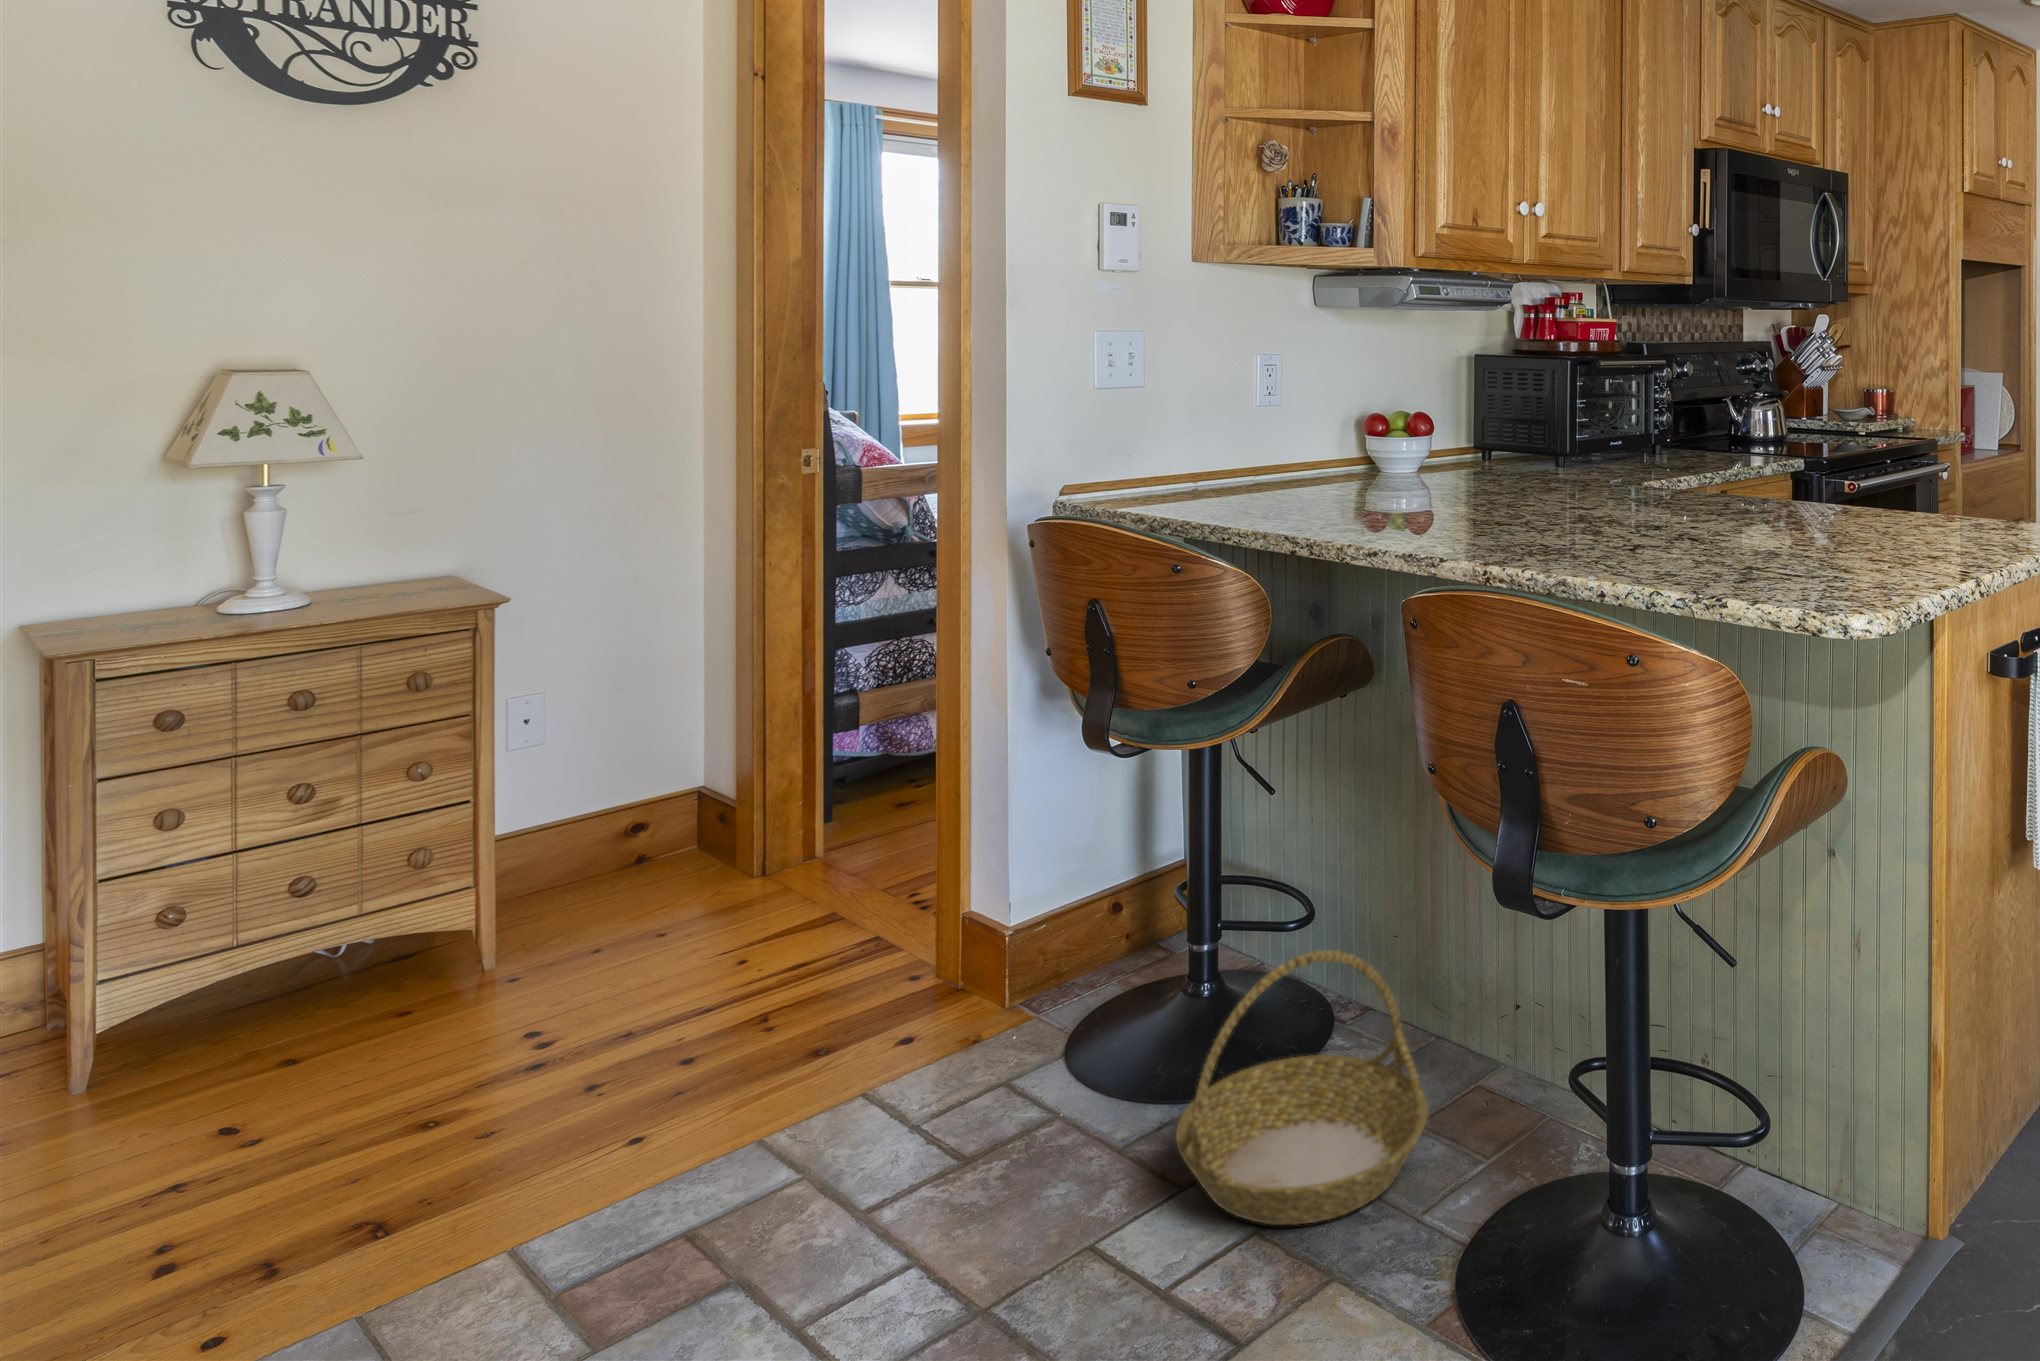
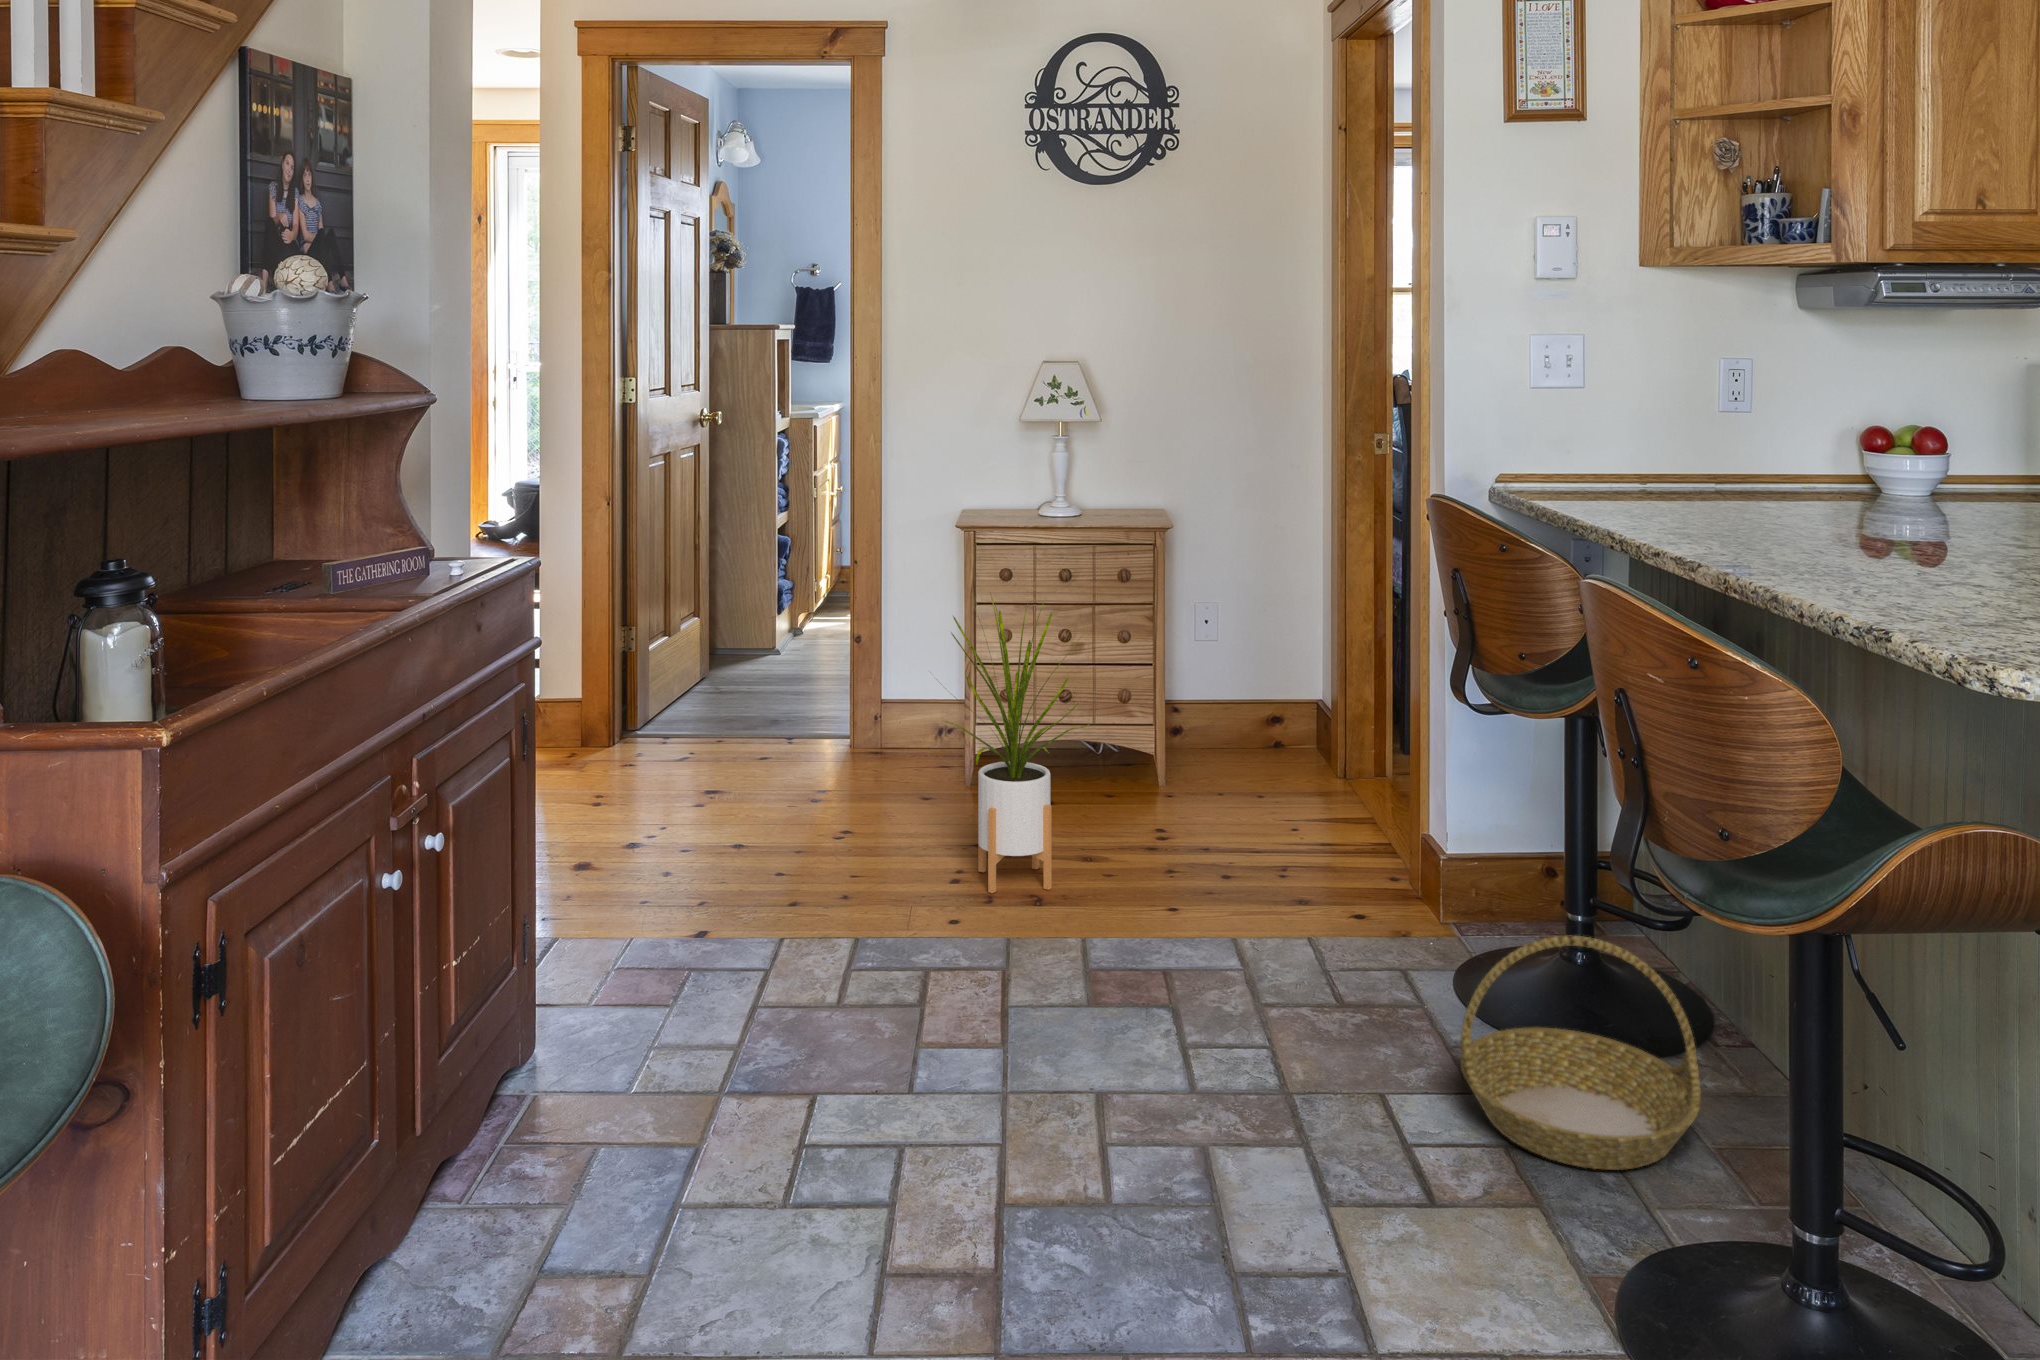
house plant: none [118,723,461,1252] -> present [930,595,1090,893]

